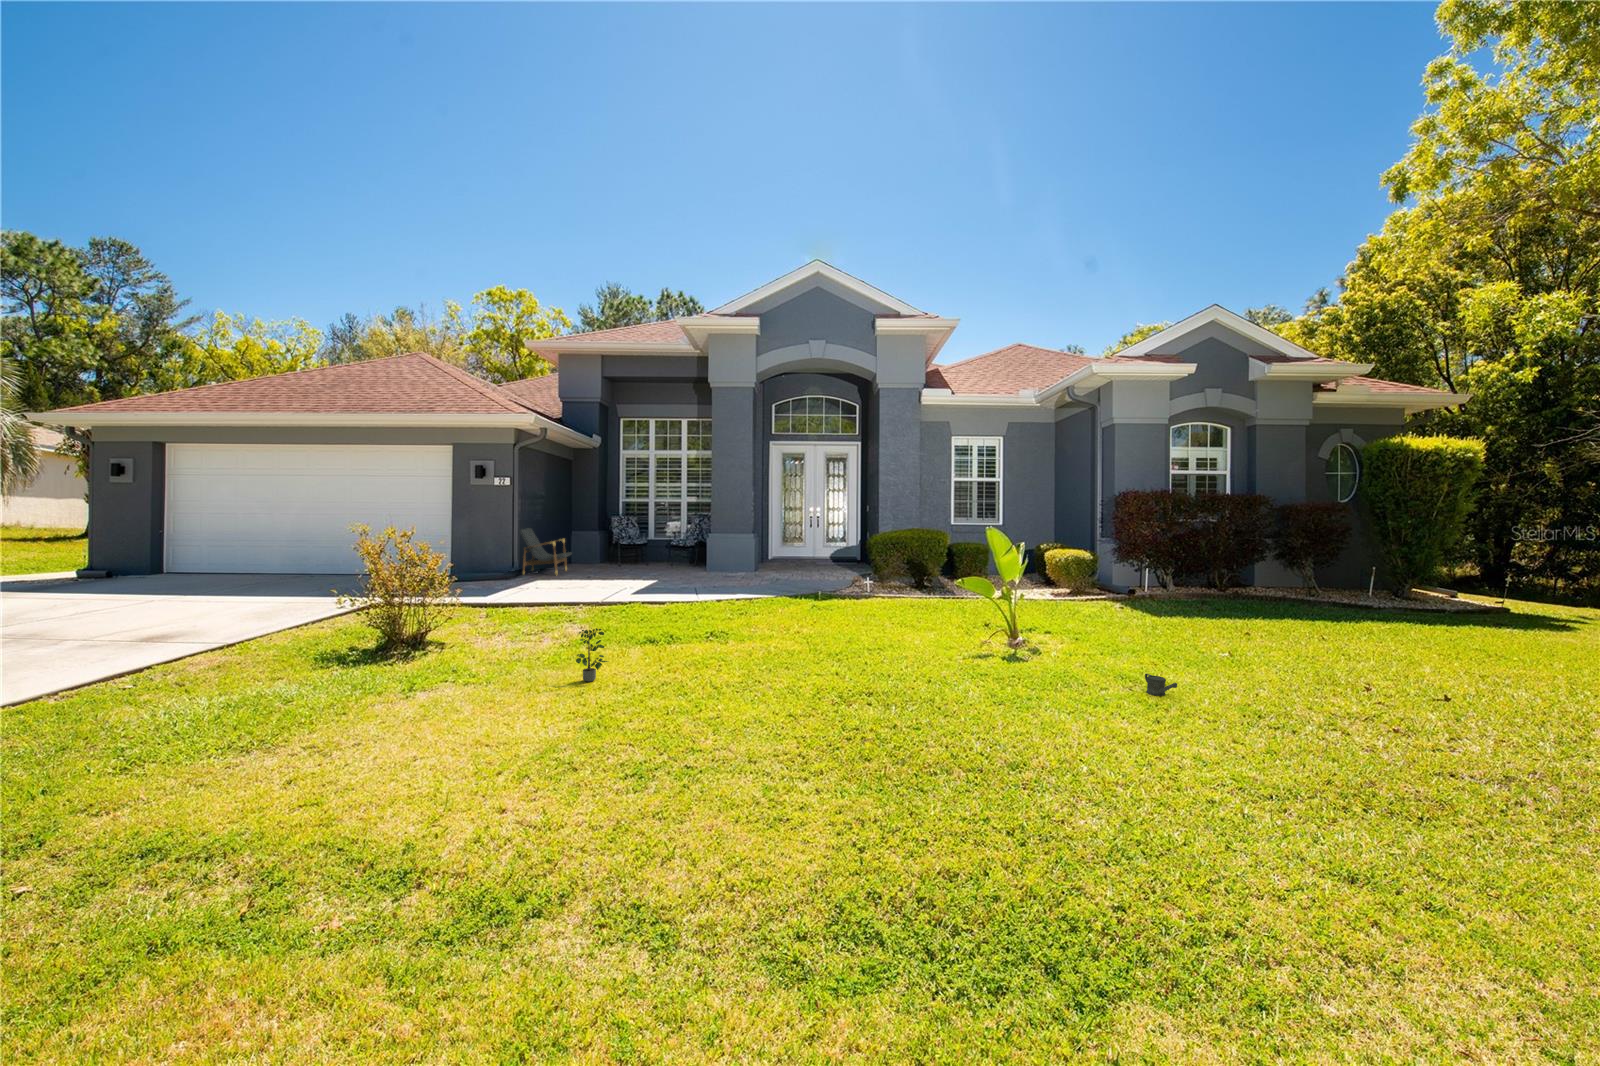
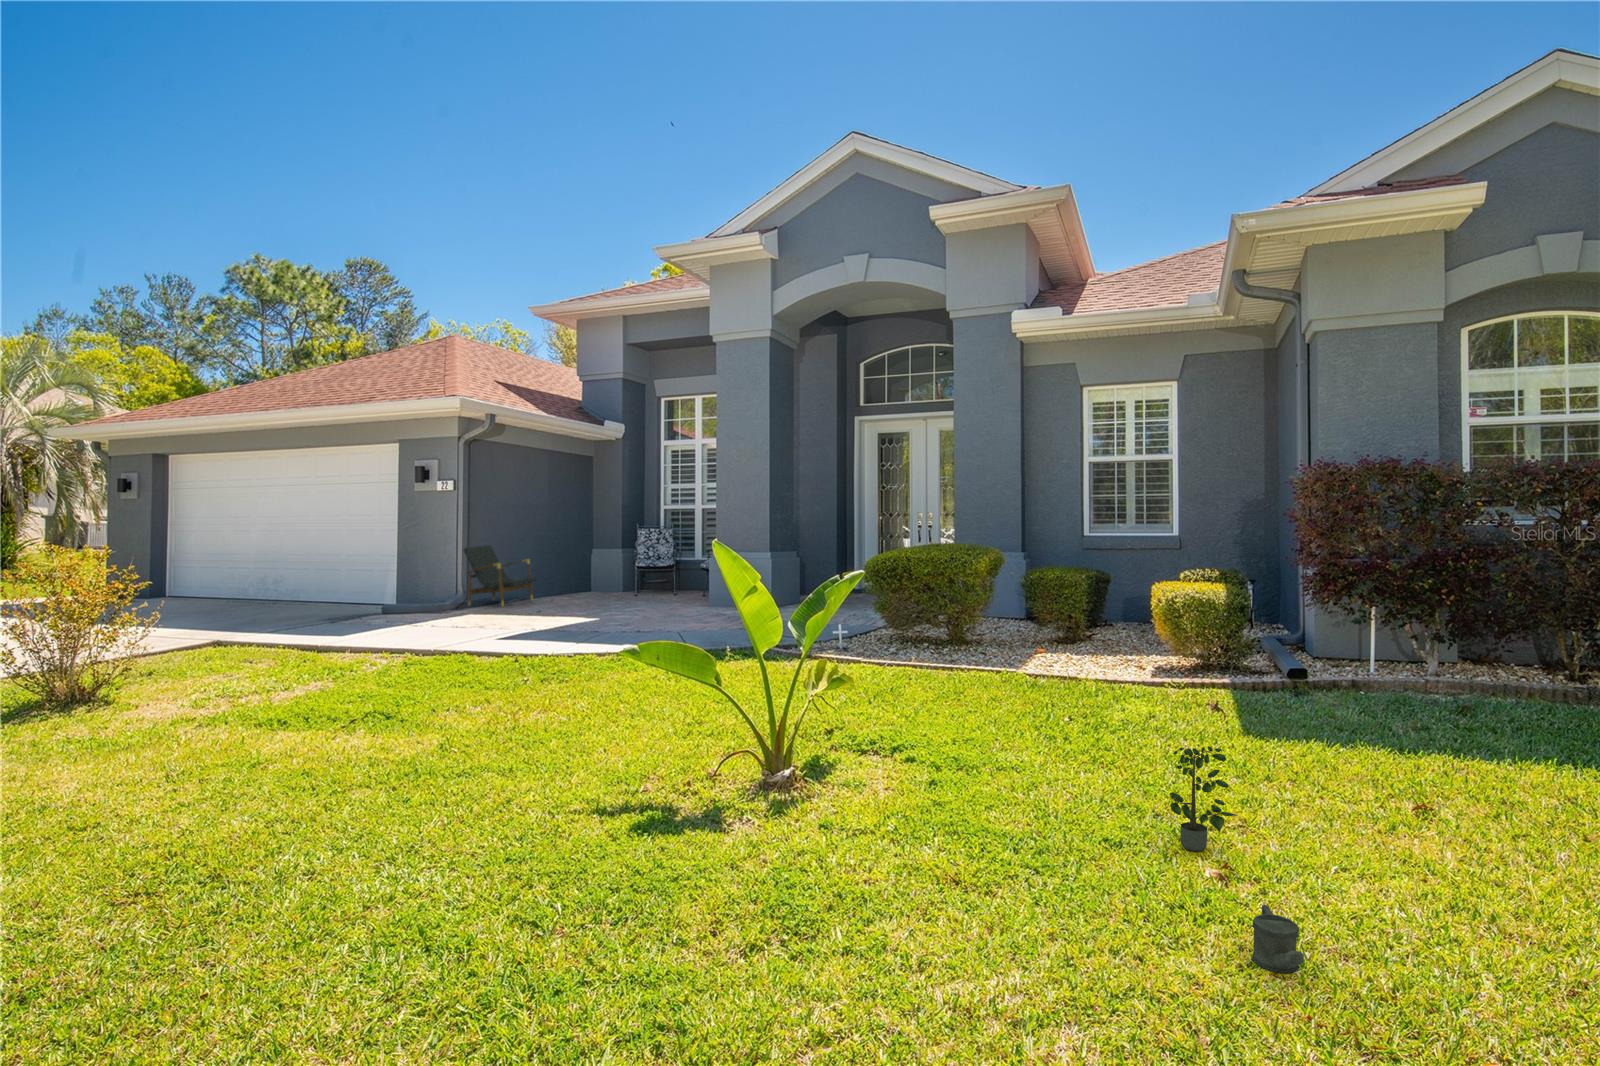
potted plant: present [576,628,608,682] -> present [1170,745,1237,851]
watering can: present [1145,674,1177,696] -> present [1252,905,1304,973]

